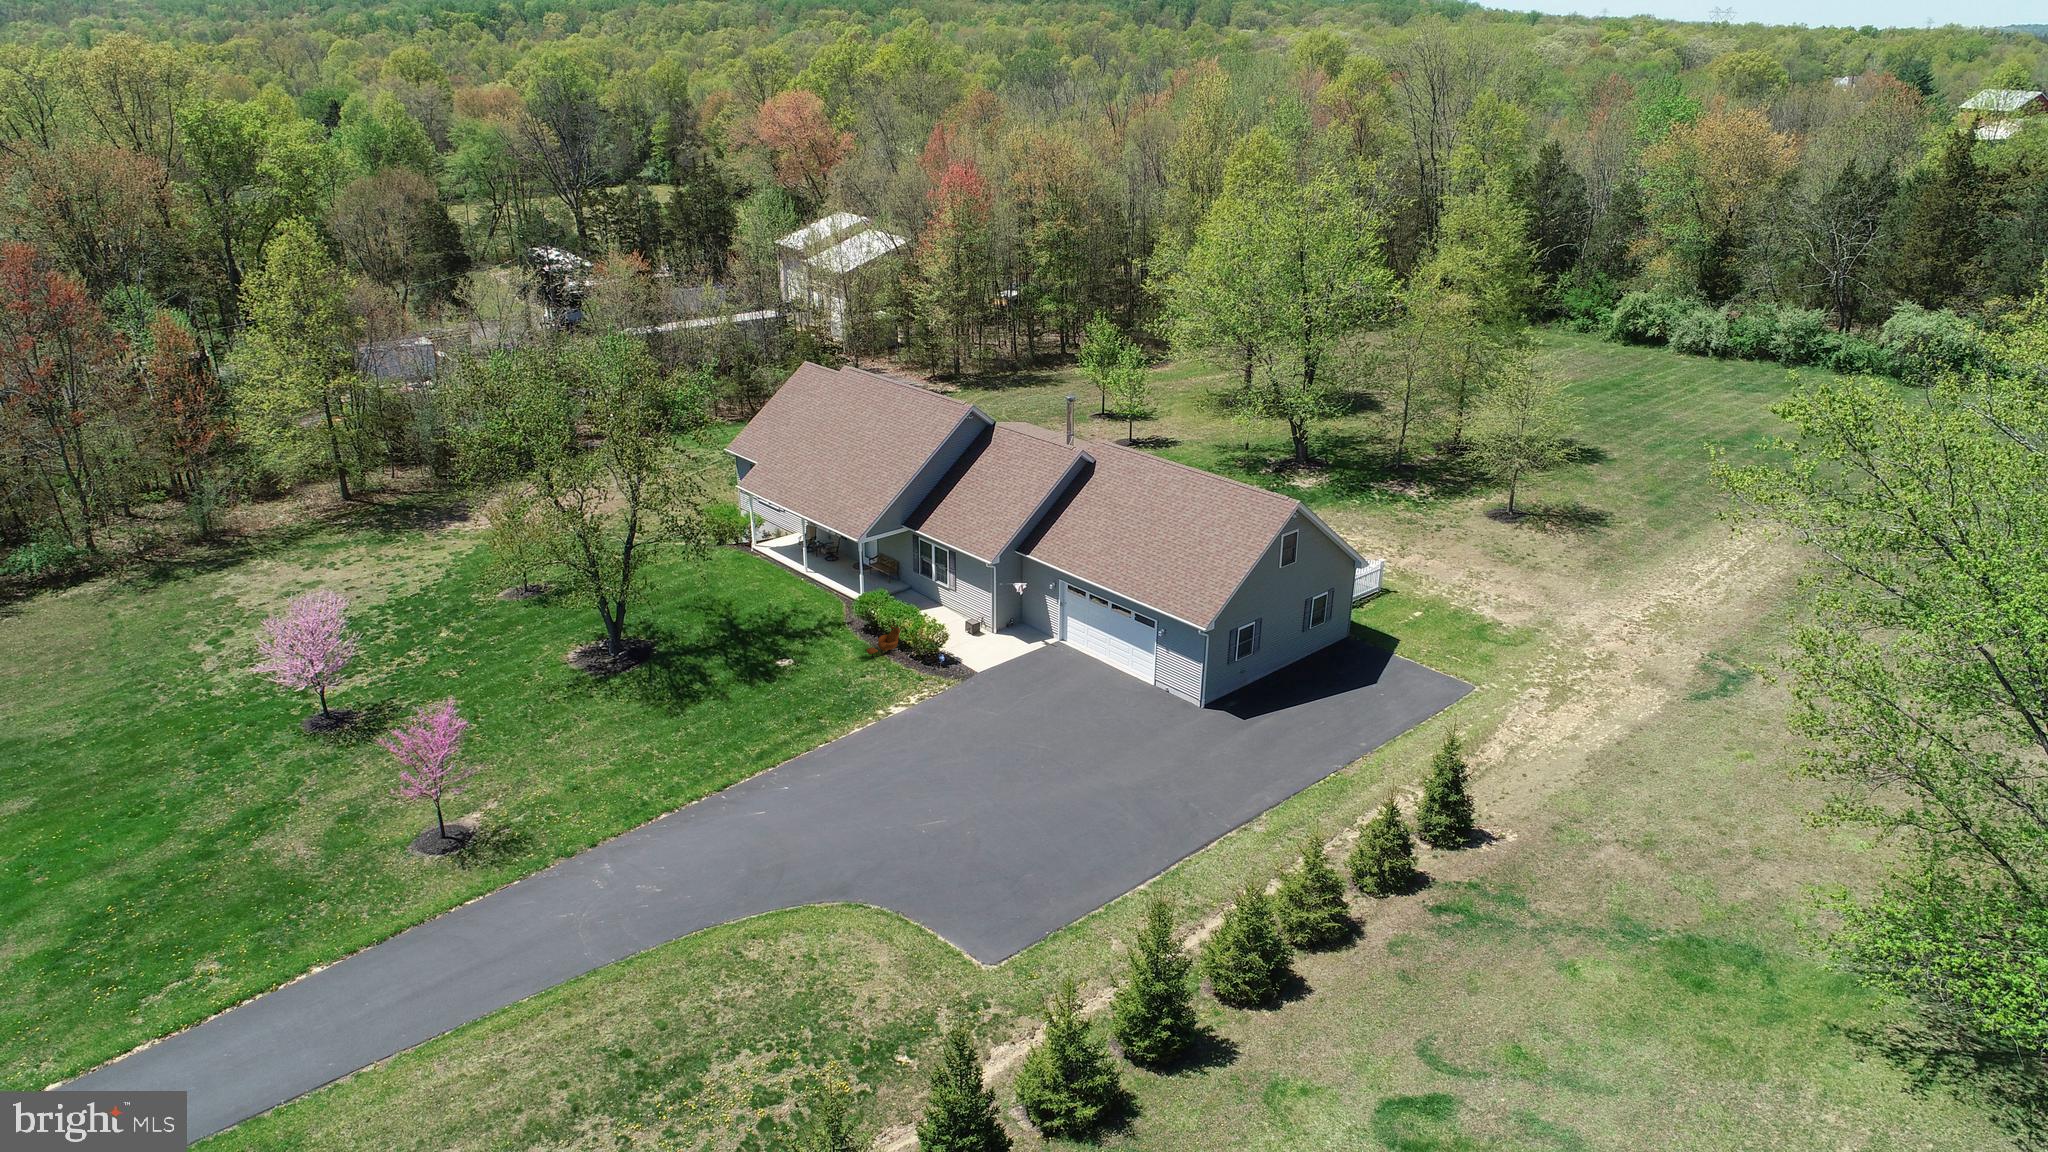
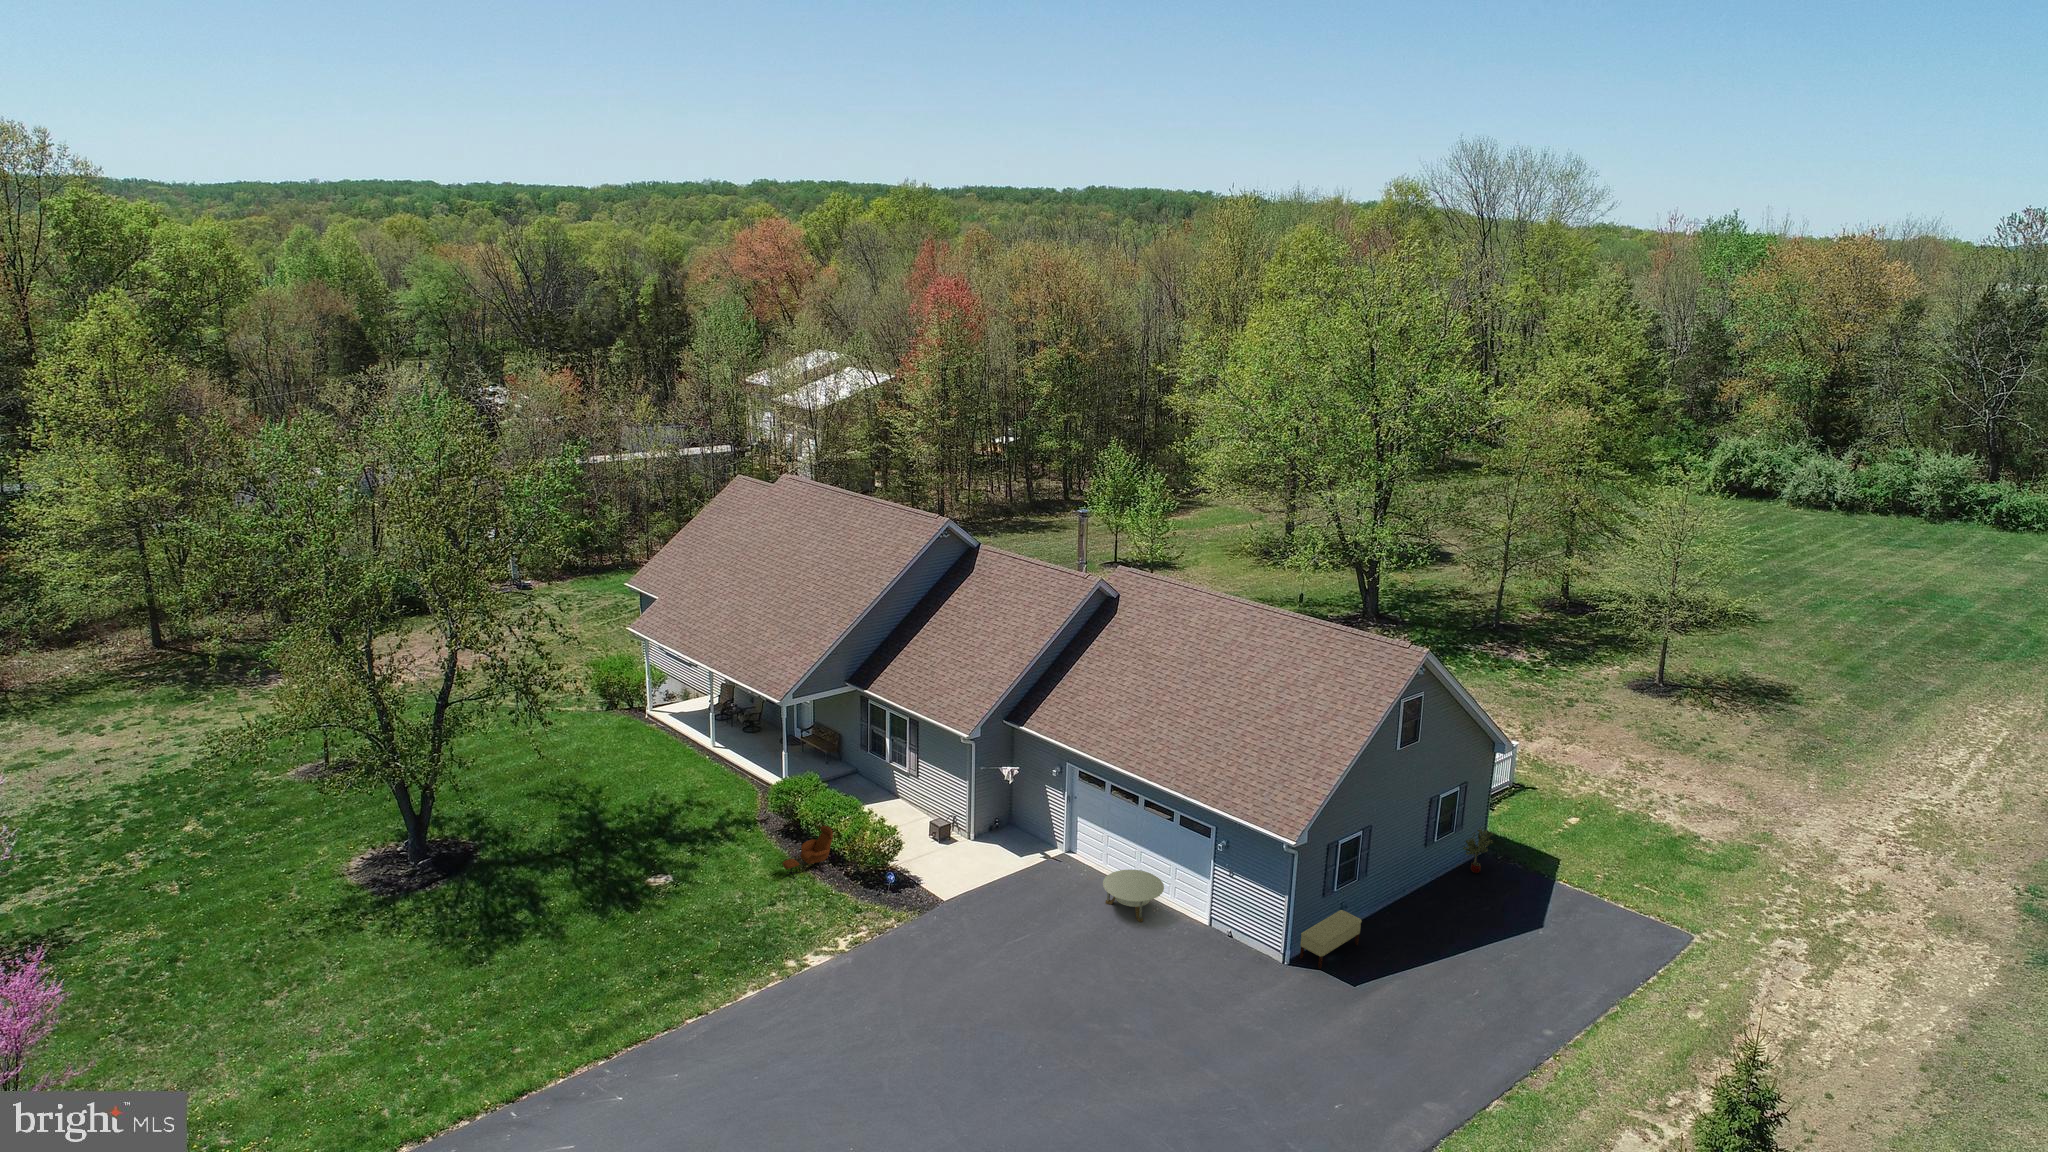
potted tree: none [1332,619,1354,650] -> present [1463,827,1493,873]
round table: none [1085,651,1126,684] -> present [1103,870,1164,922]
bench: none [1214,674,1256,710] -> present [1300,910,1362,969]

